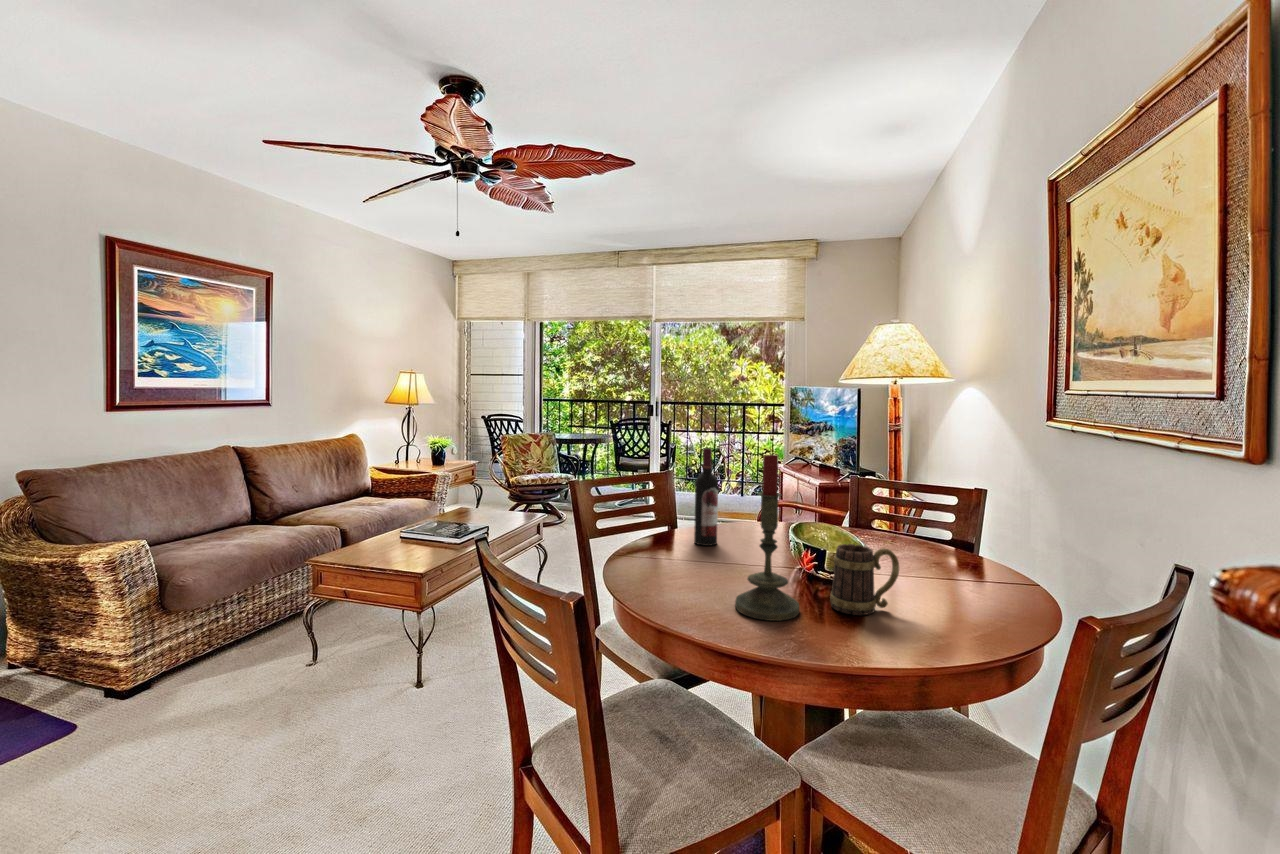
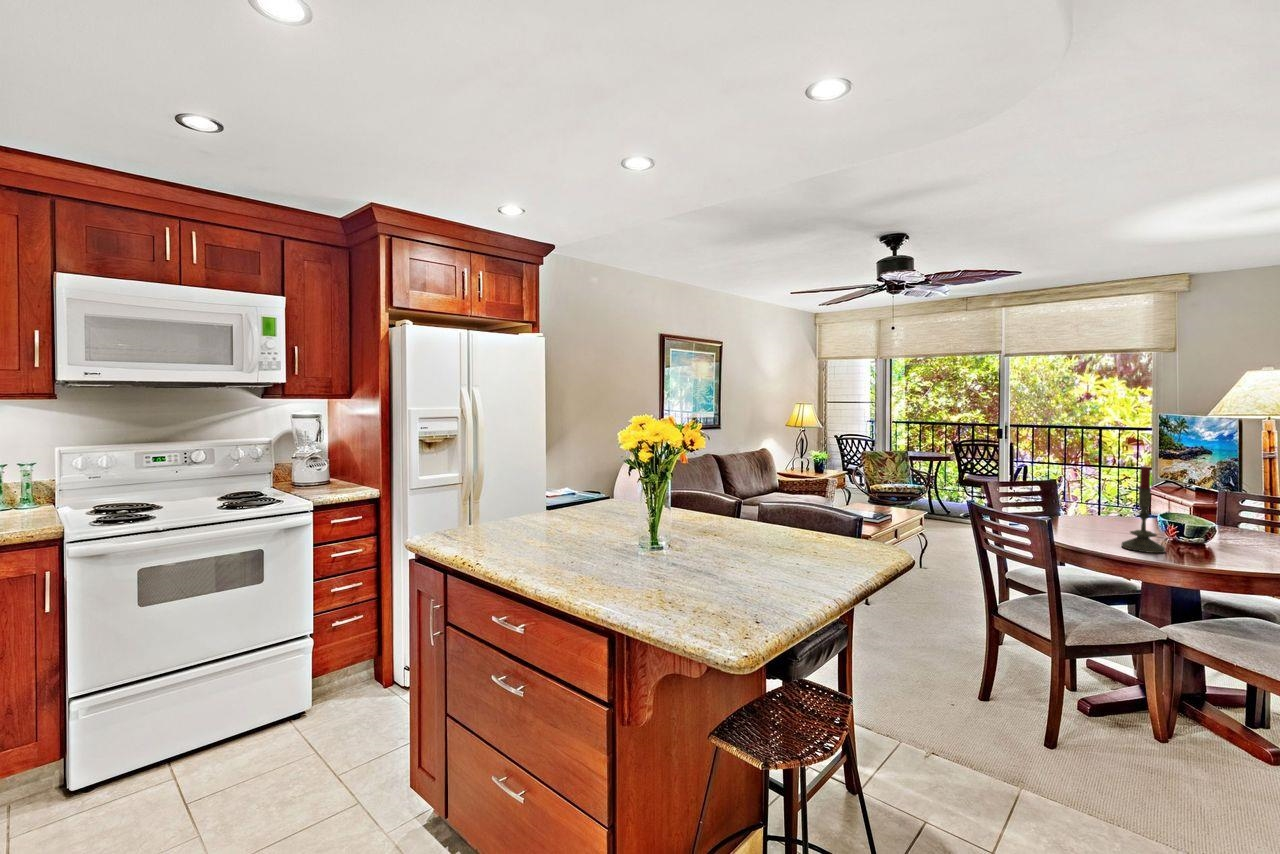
wine bottle: present [694,448,718,546] -> none [1081,464,1100,525]
mug: present [830,544,899,615] -> none [1187,519,1237,556]

